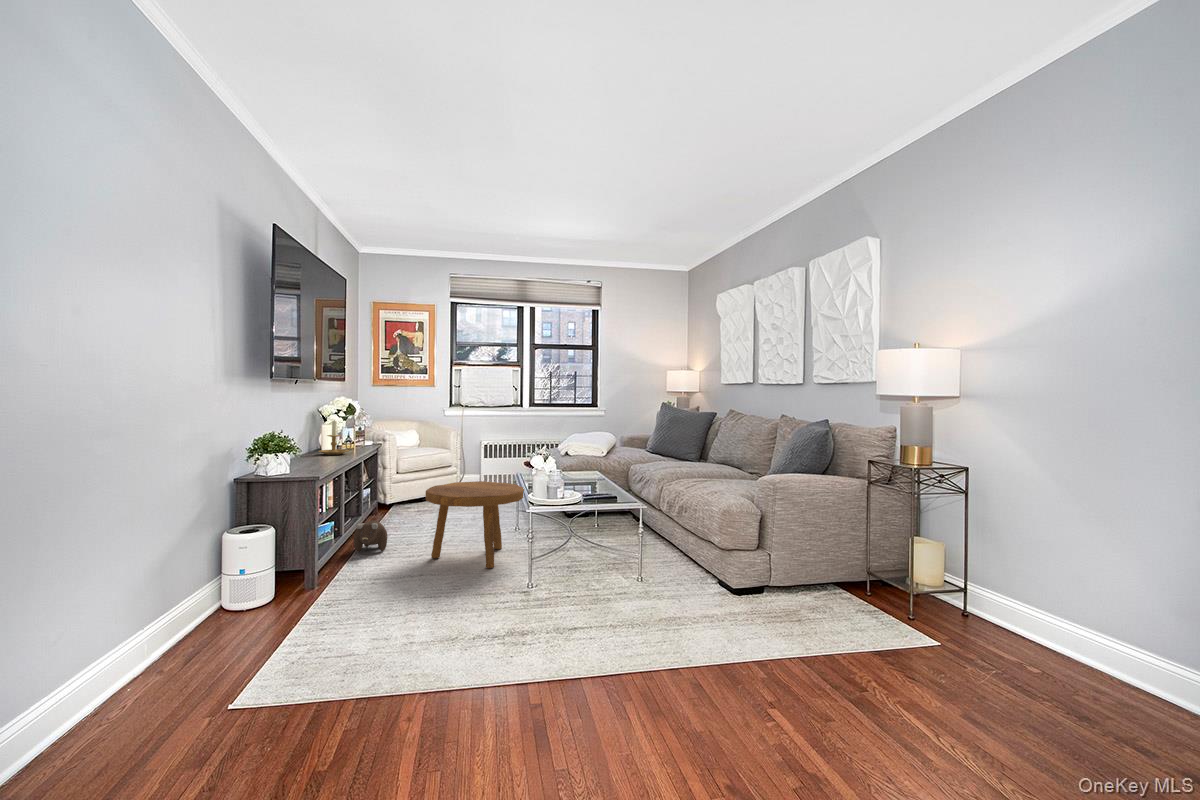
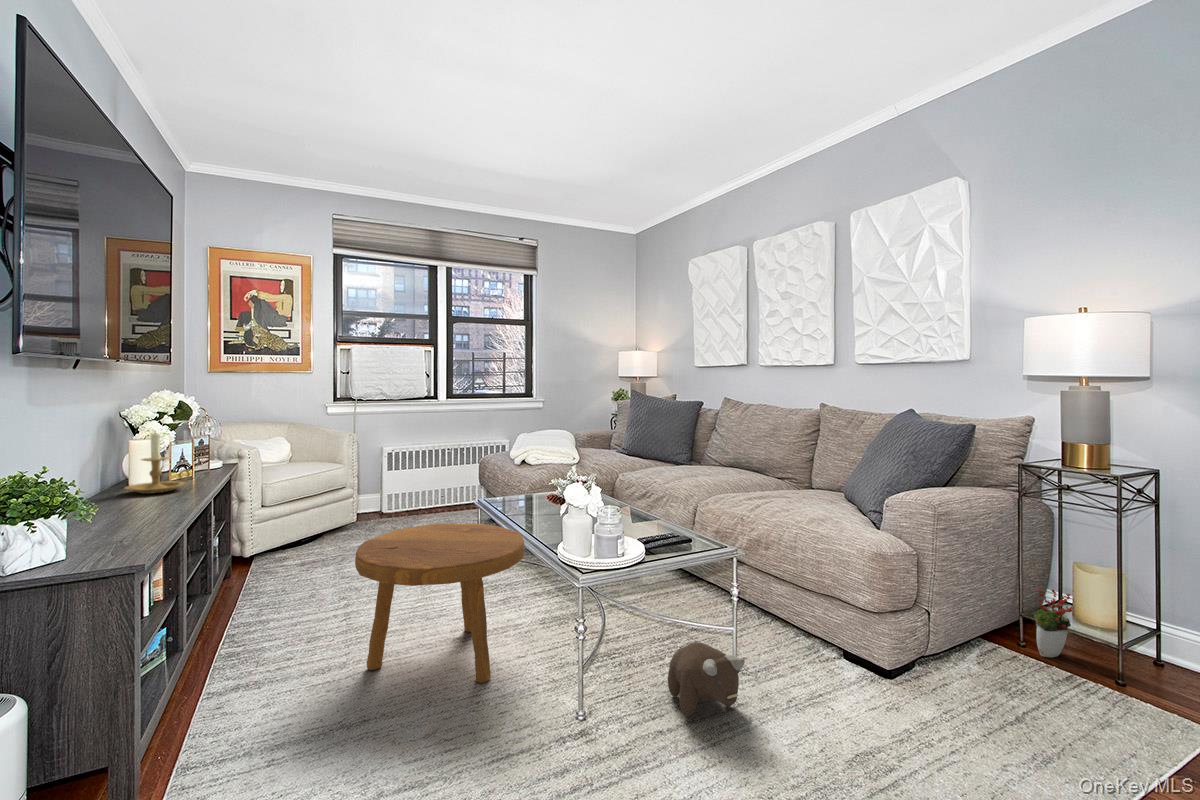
plush toy: present [354,520,387,552] -> present [668,642,745,717]
decorative plant: none [853,546,881,594] -> present [1034,589,1074,657]

